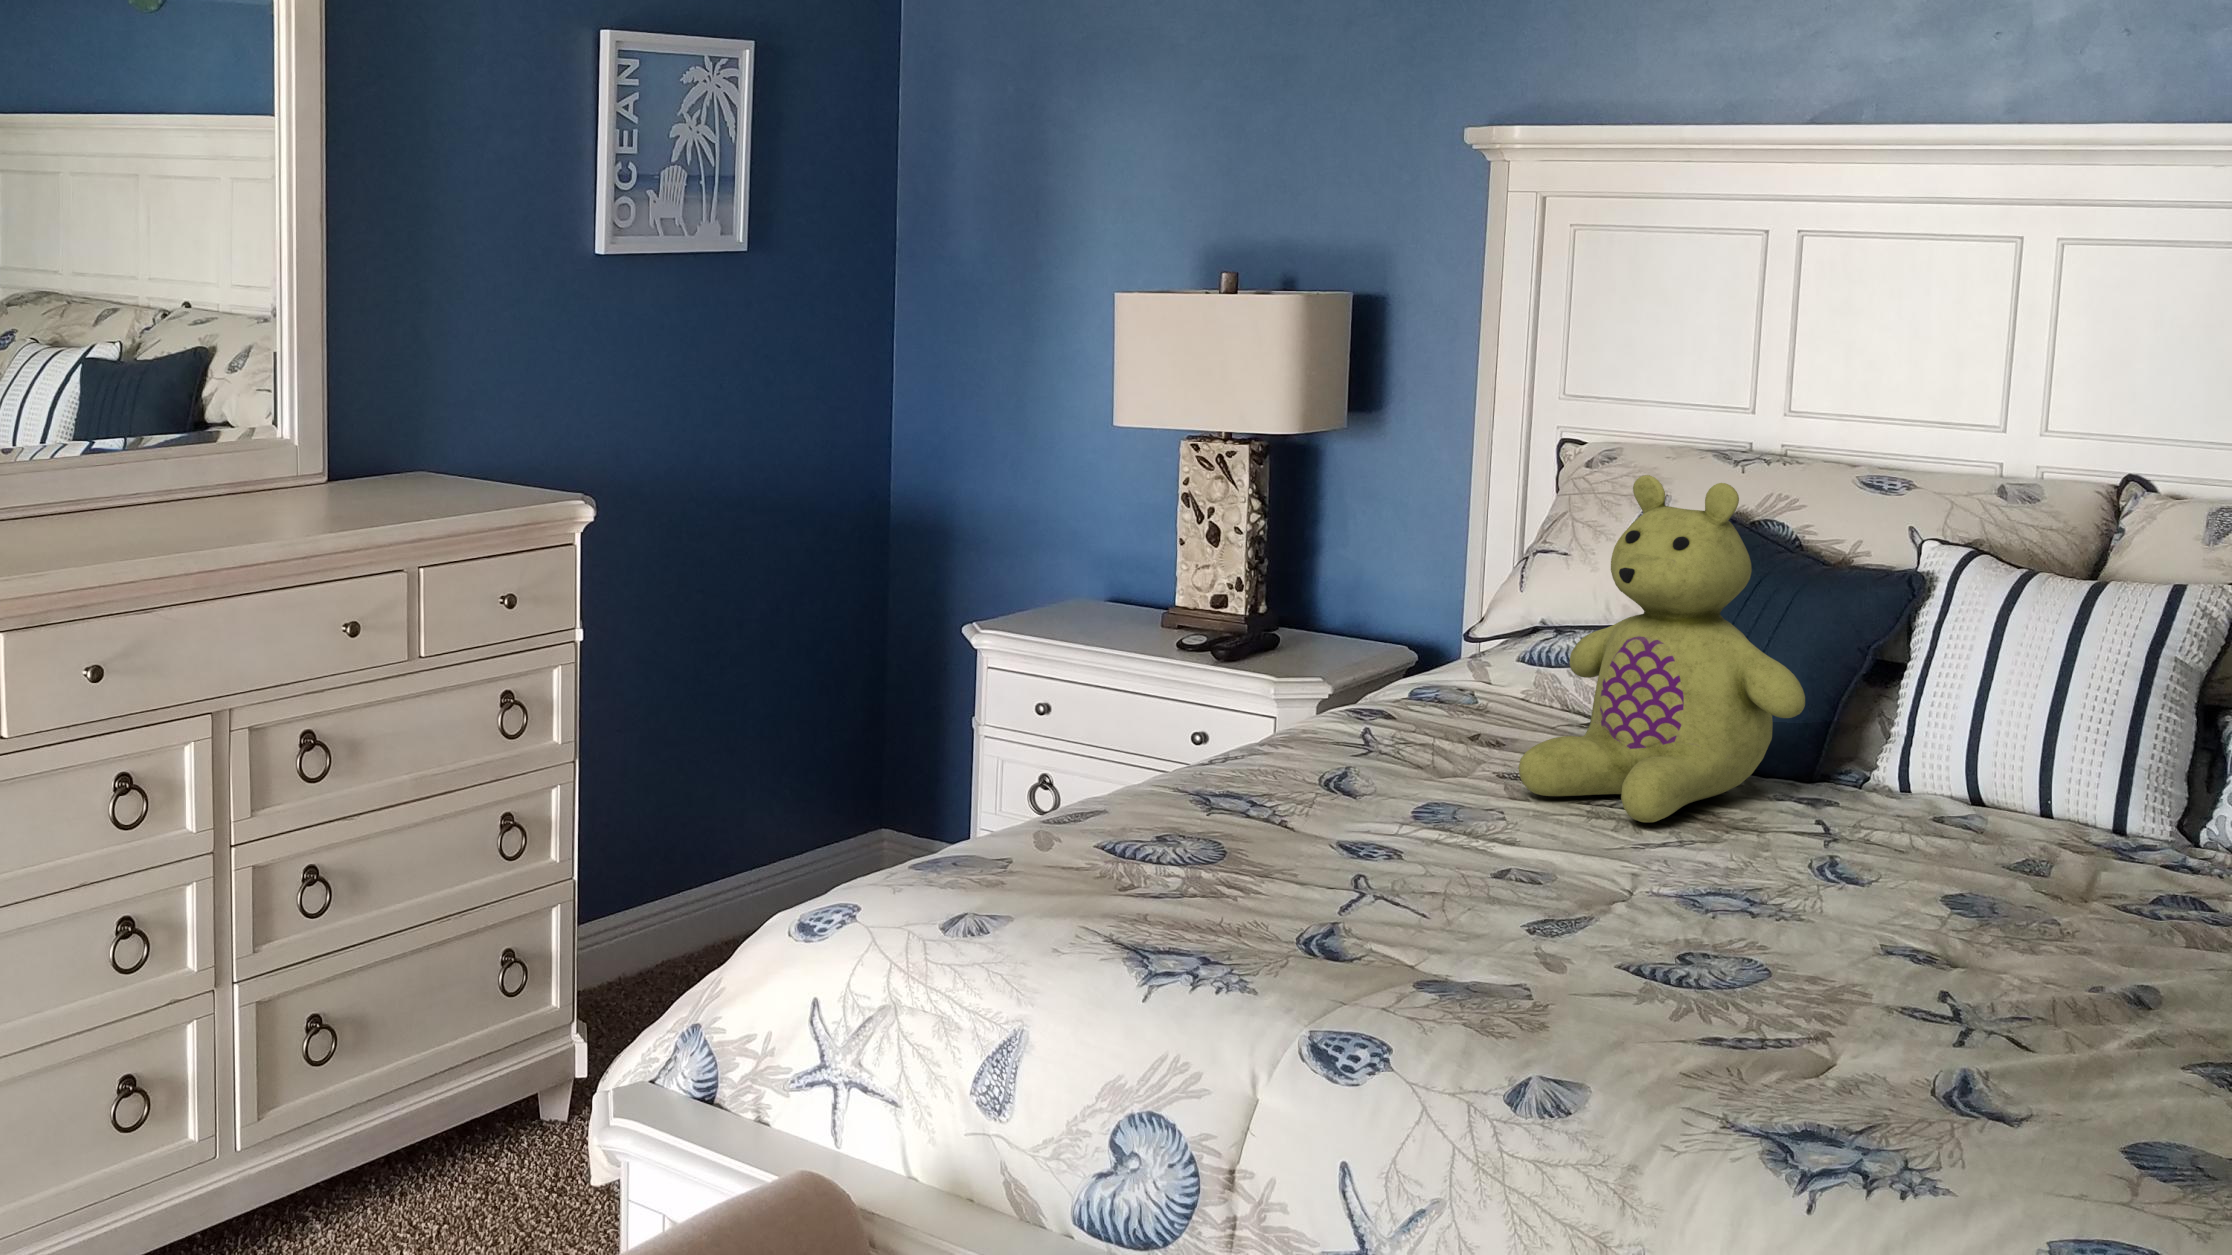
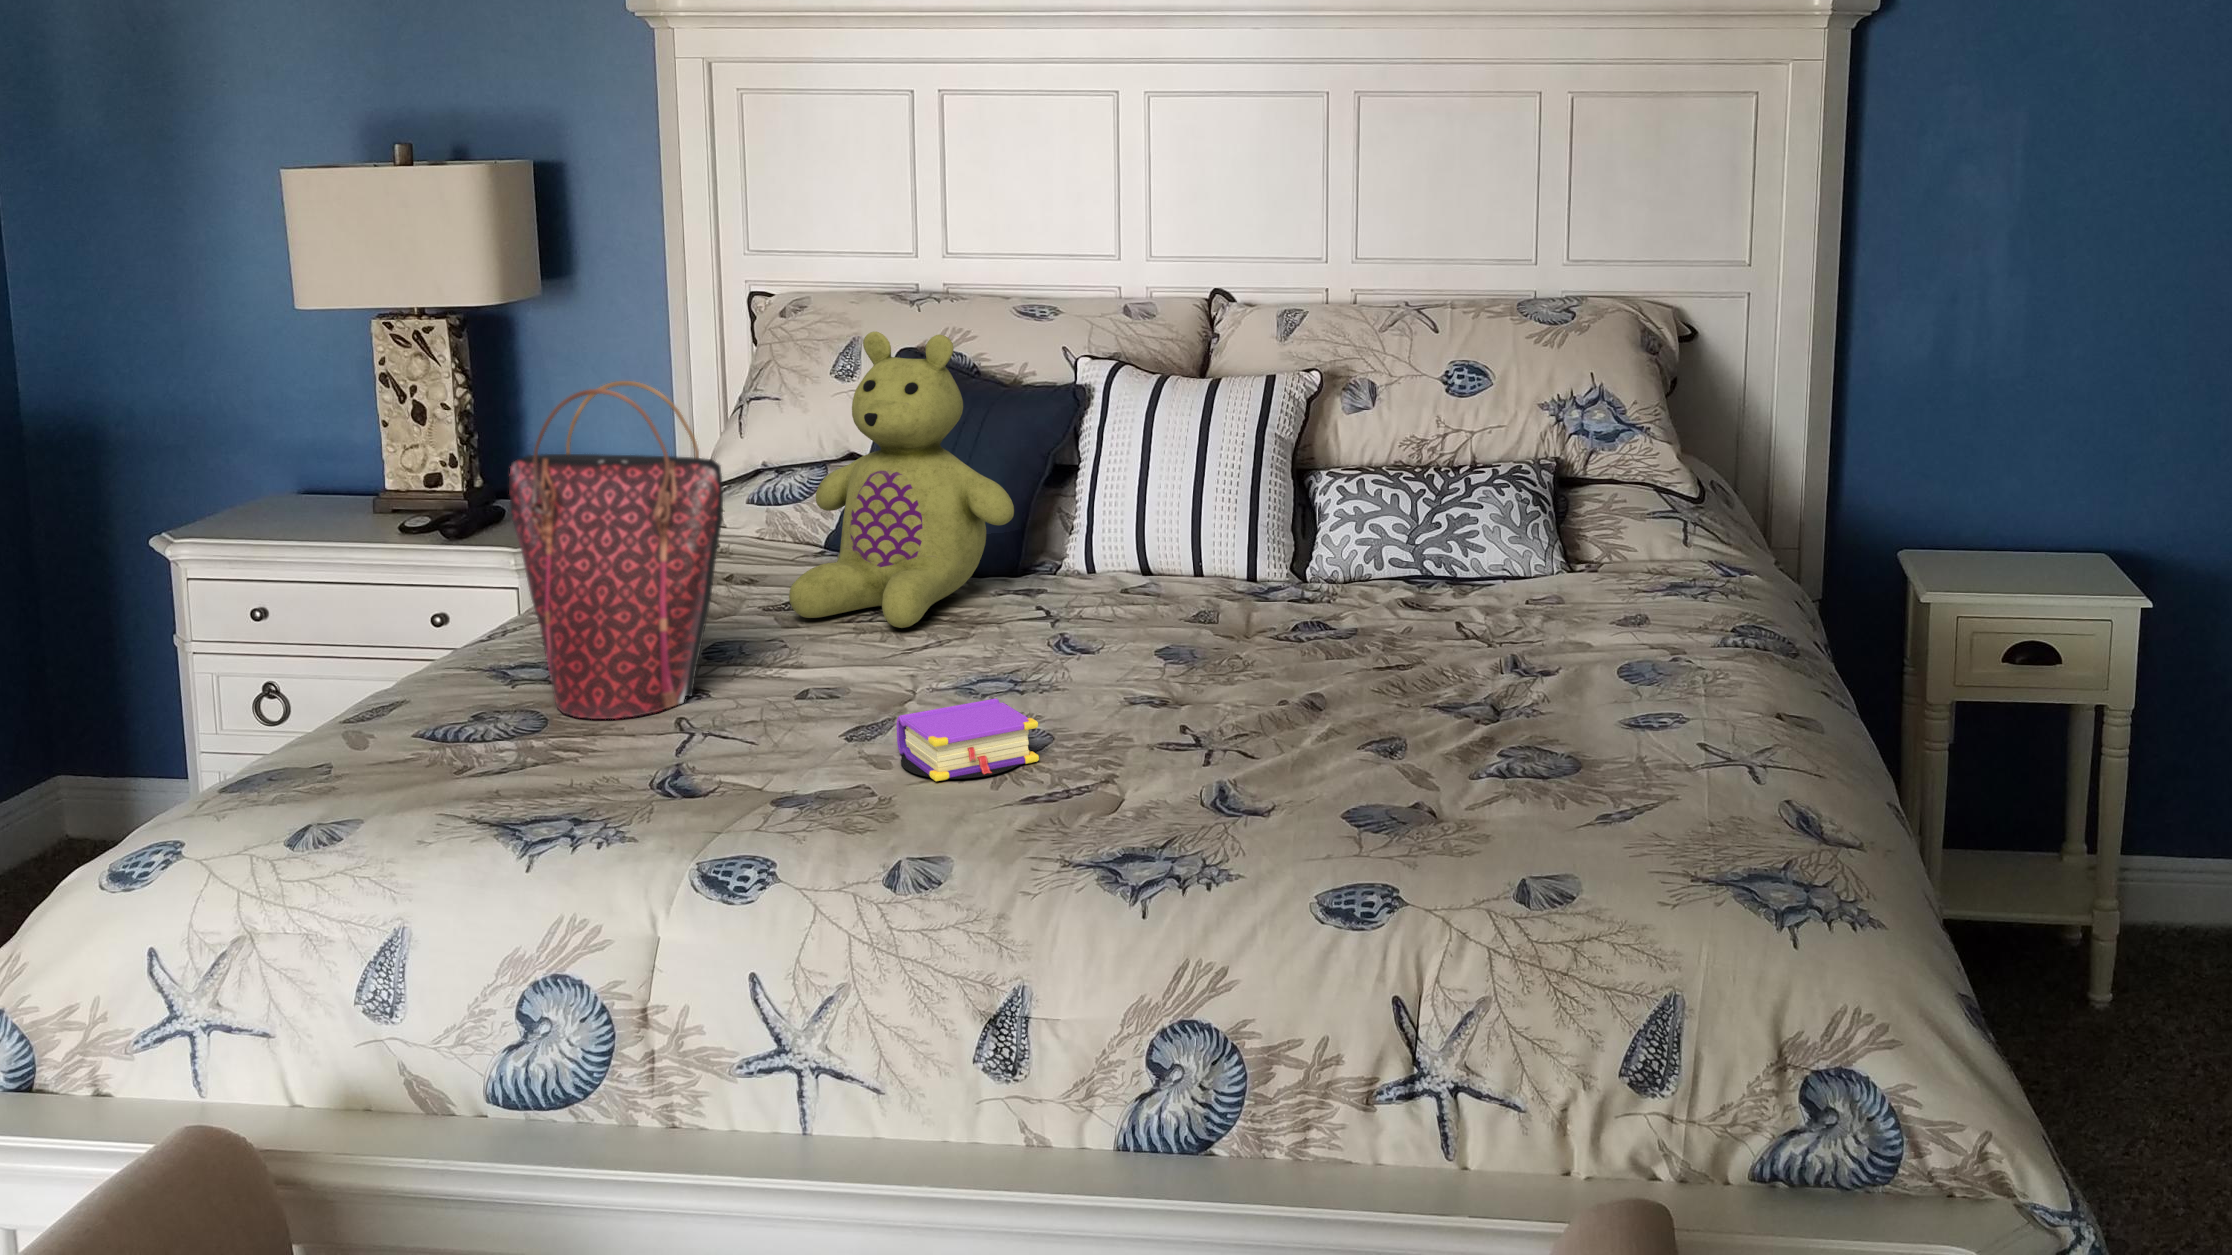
handbag: none [1208,507,1418,866] -> present [509,381,723,719]
book: none [1499,914,1818,1032] -> present [897,698,1039,781]

